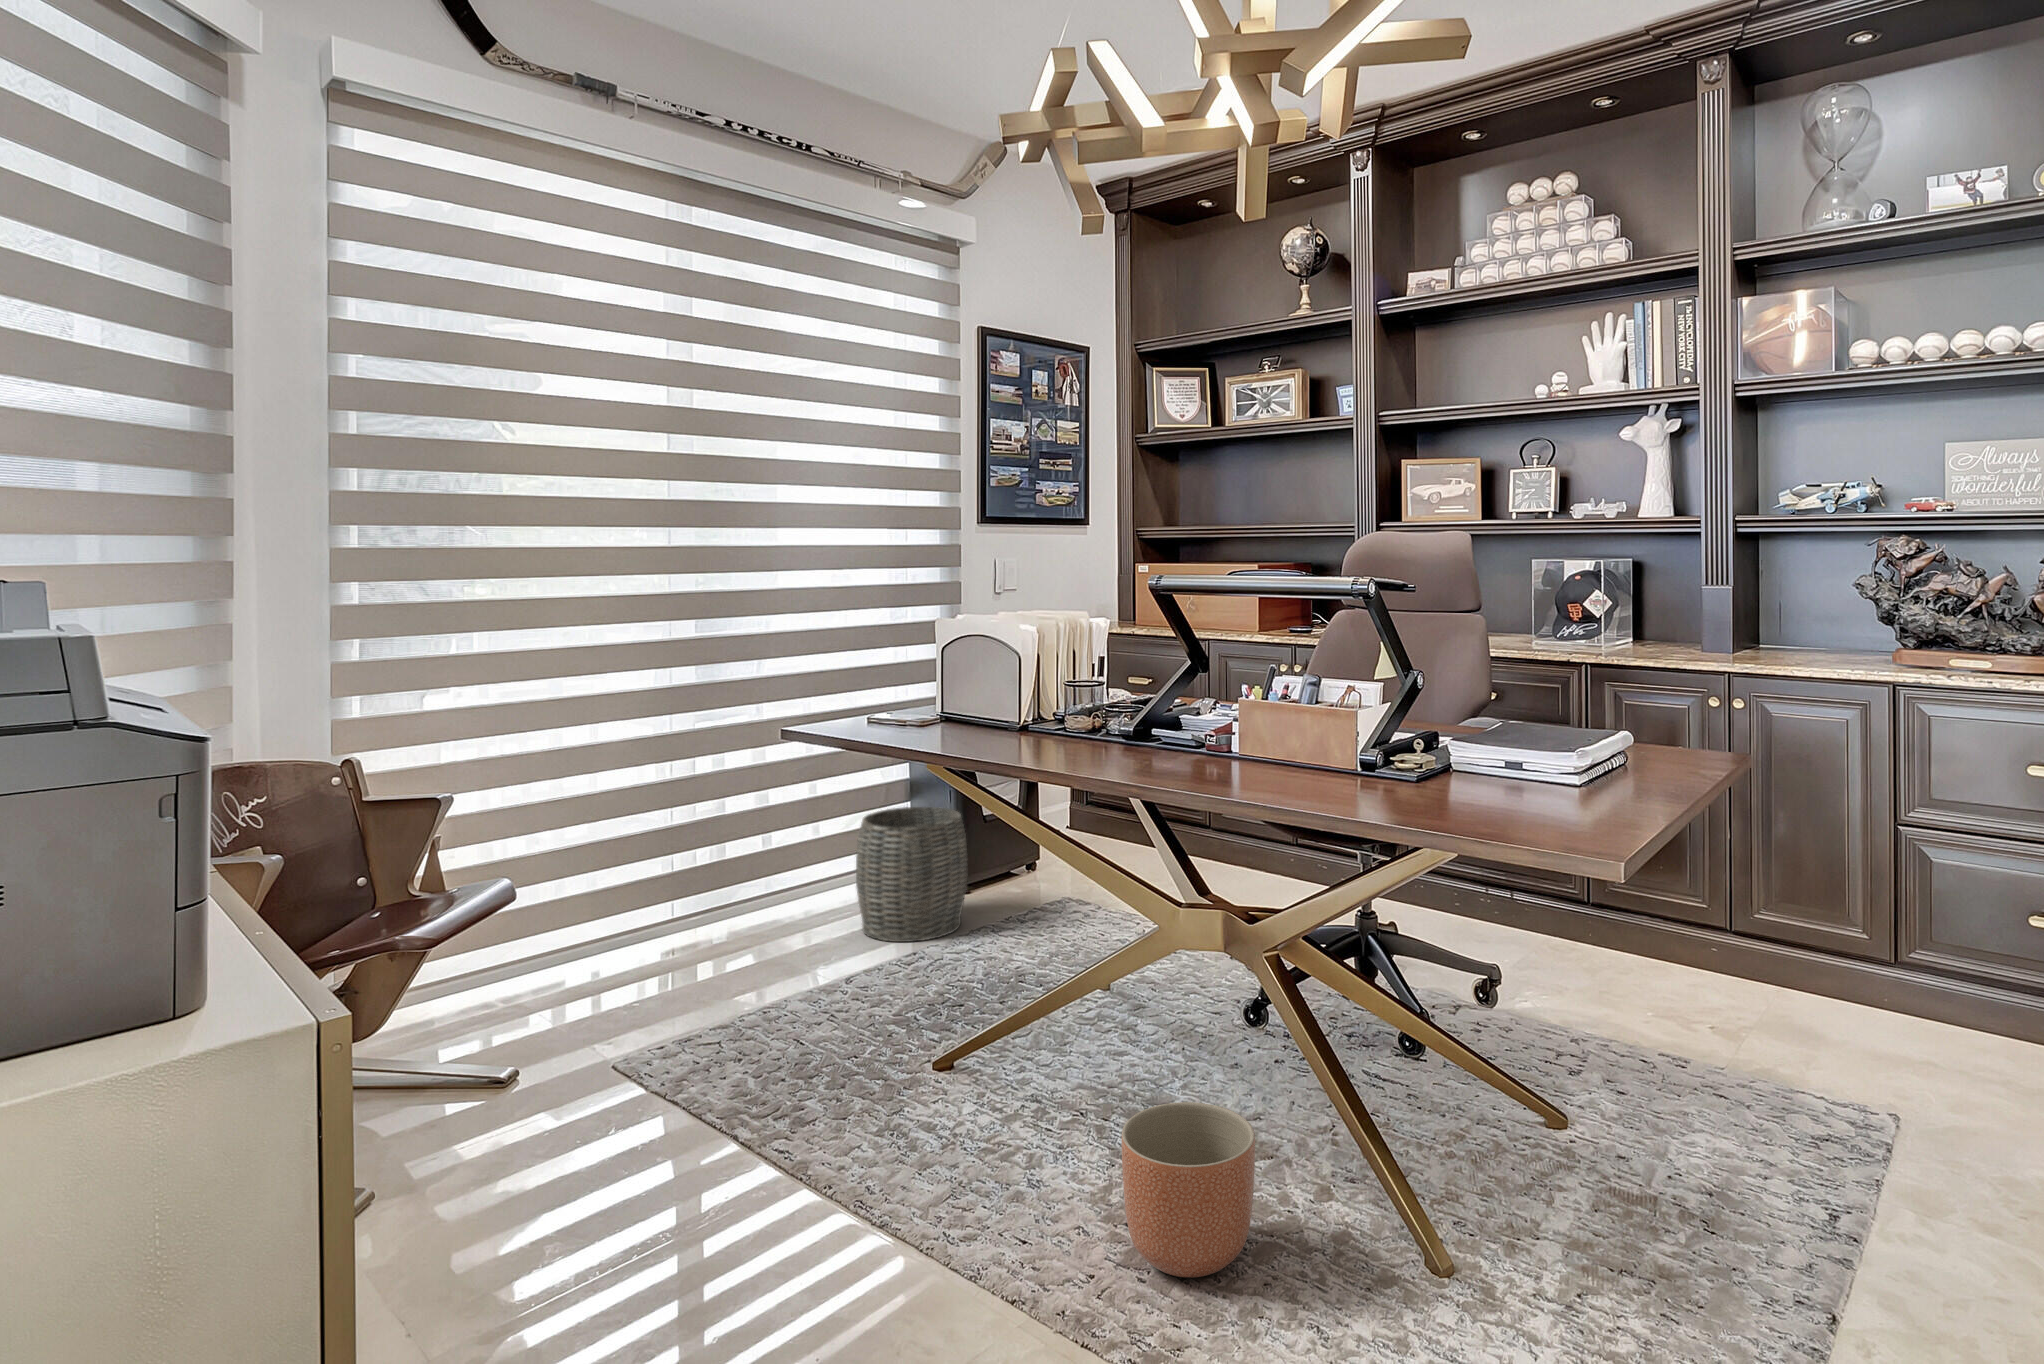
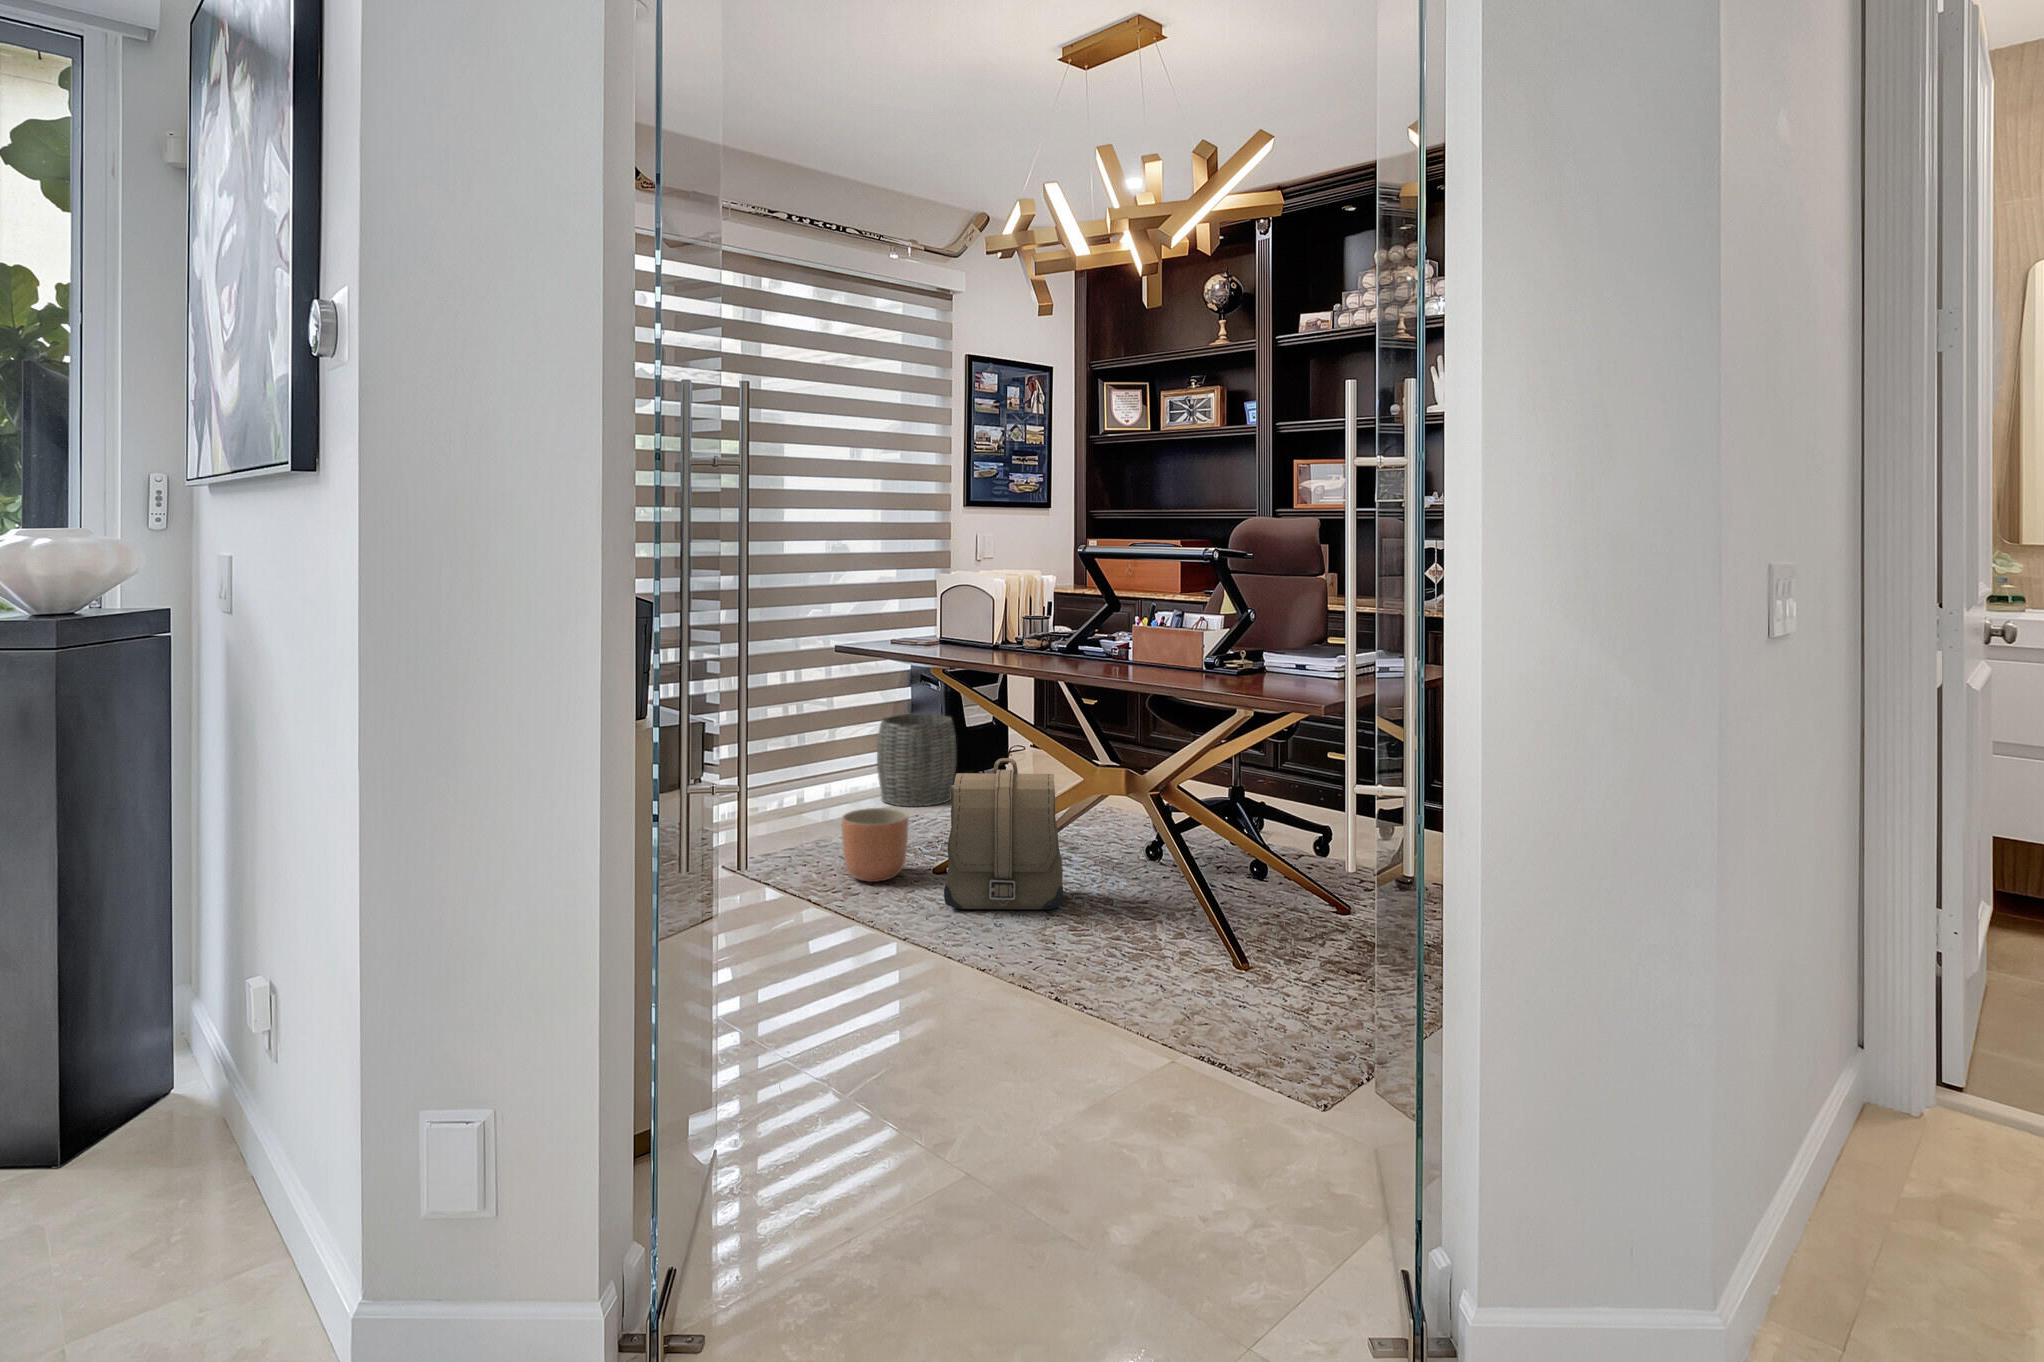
backpack: none [952,902,1137,1149] -> present [944,758,1063,909]
planter: present [1122,1102,1255,1278] -> present [842,808,909,882]

